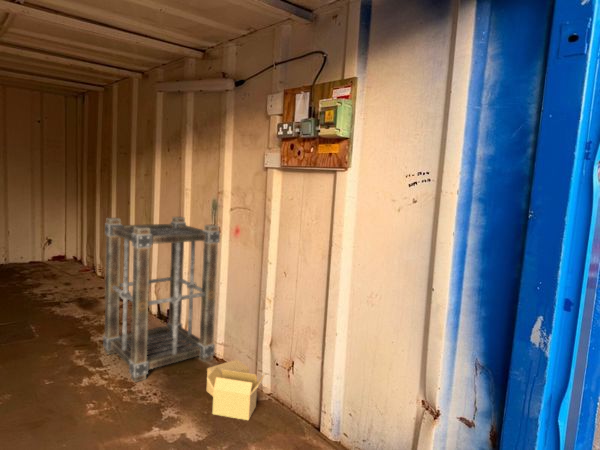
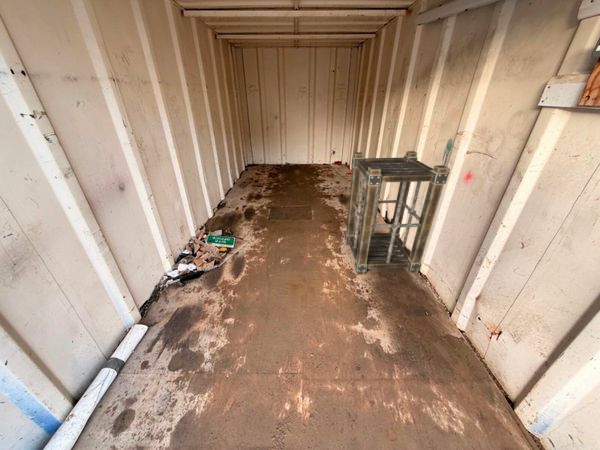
cardboard box: present [207,360,264,420] -> none [405,289,464,353]

